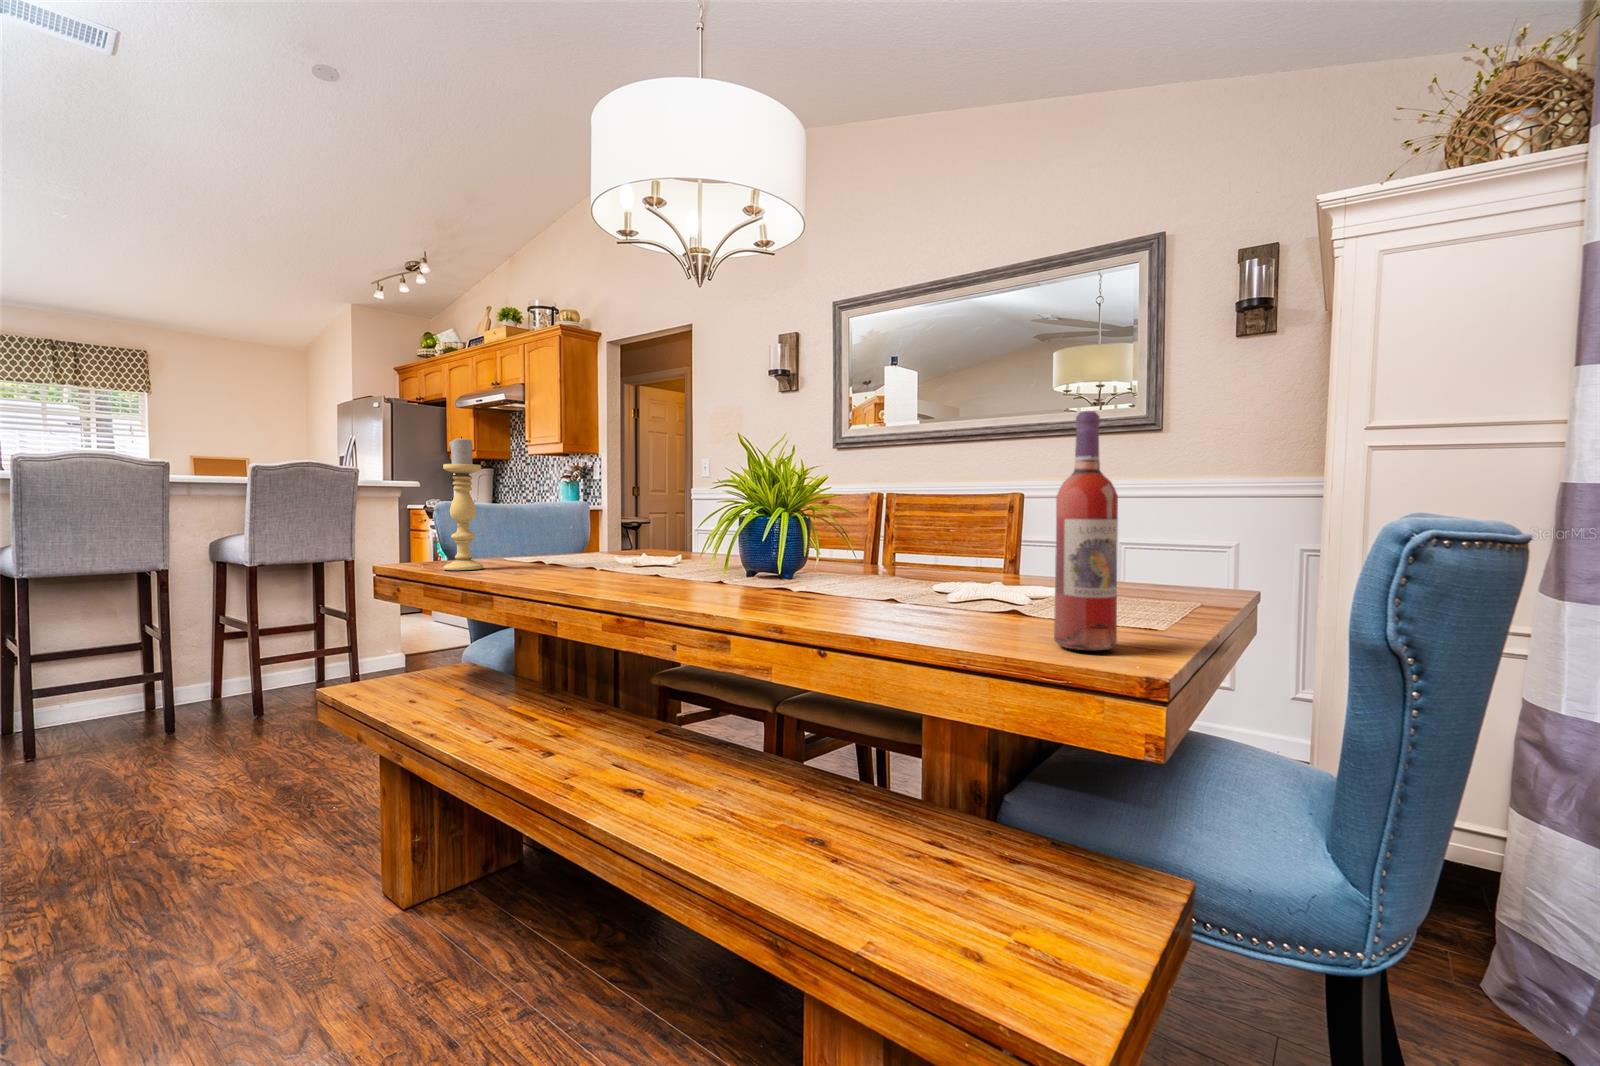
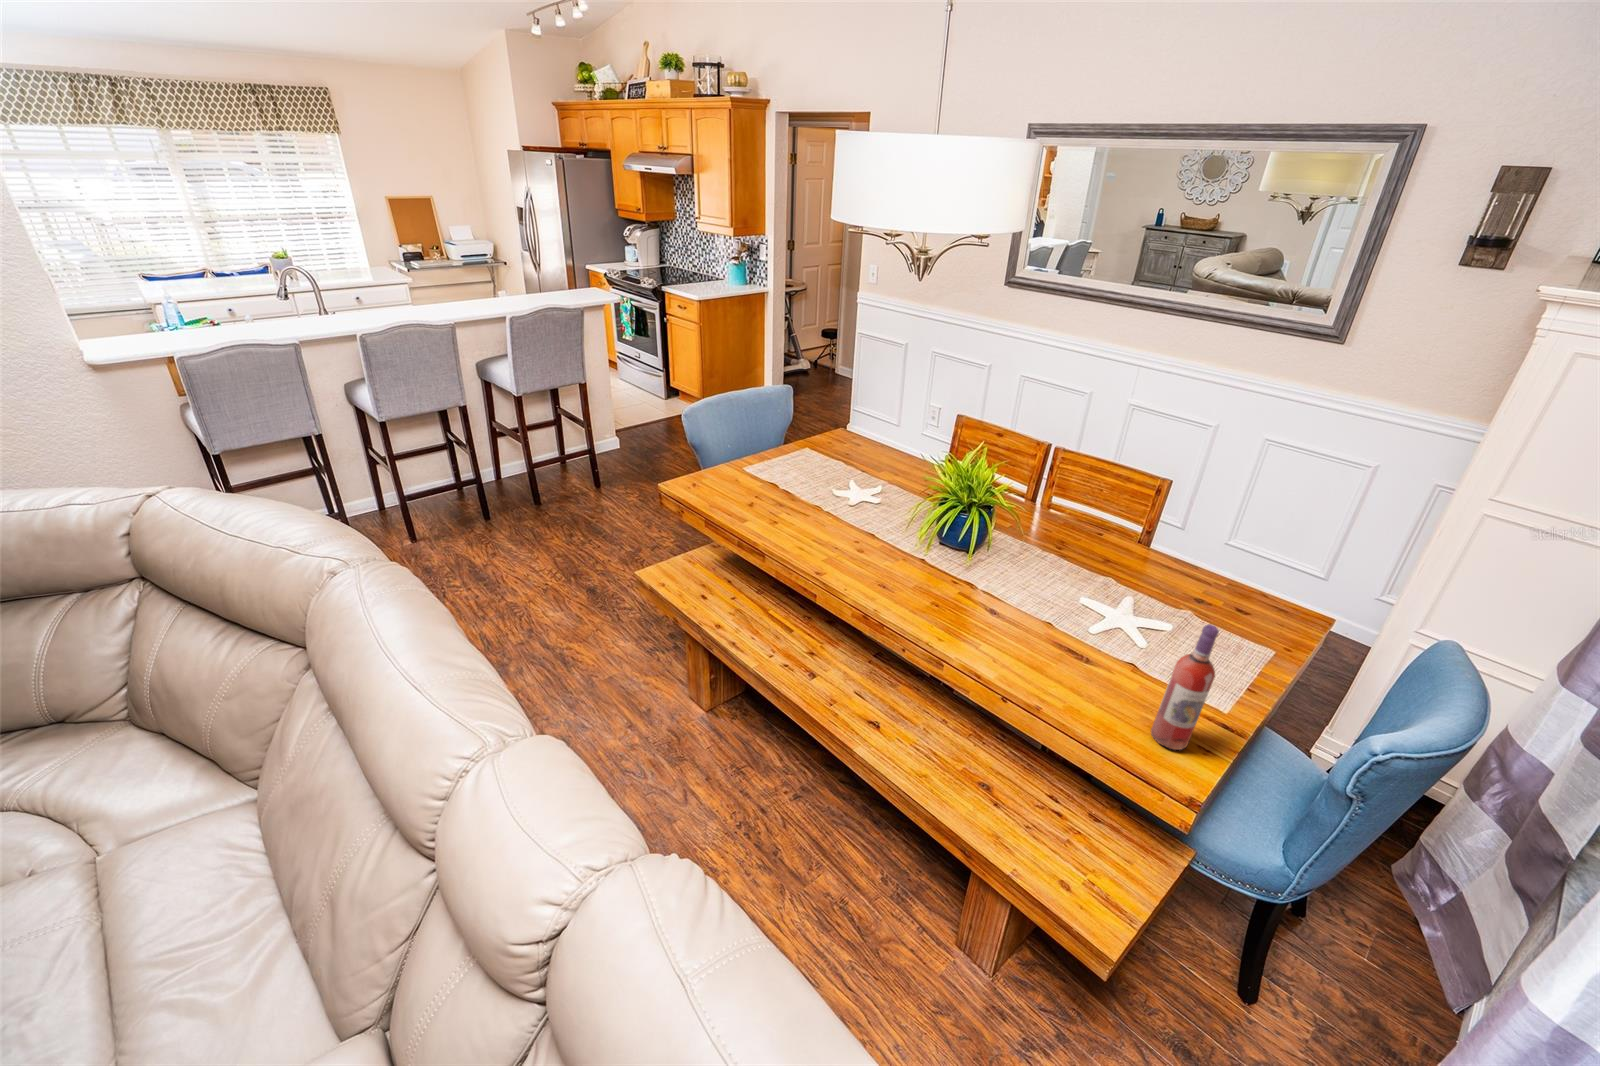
candle holder: present [443,437,483,570] -> none [712,399,739,498]

